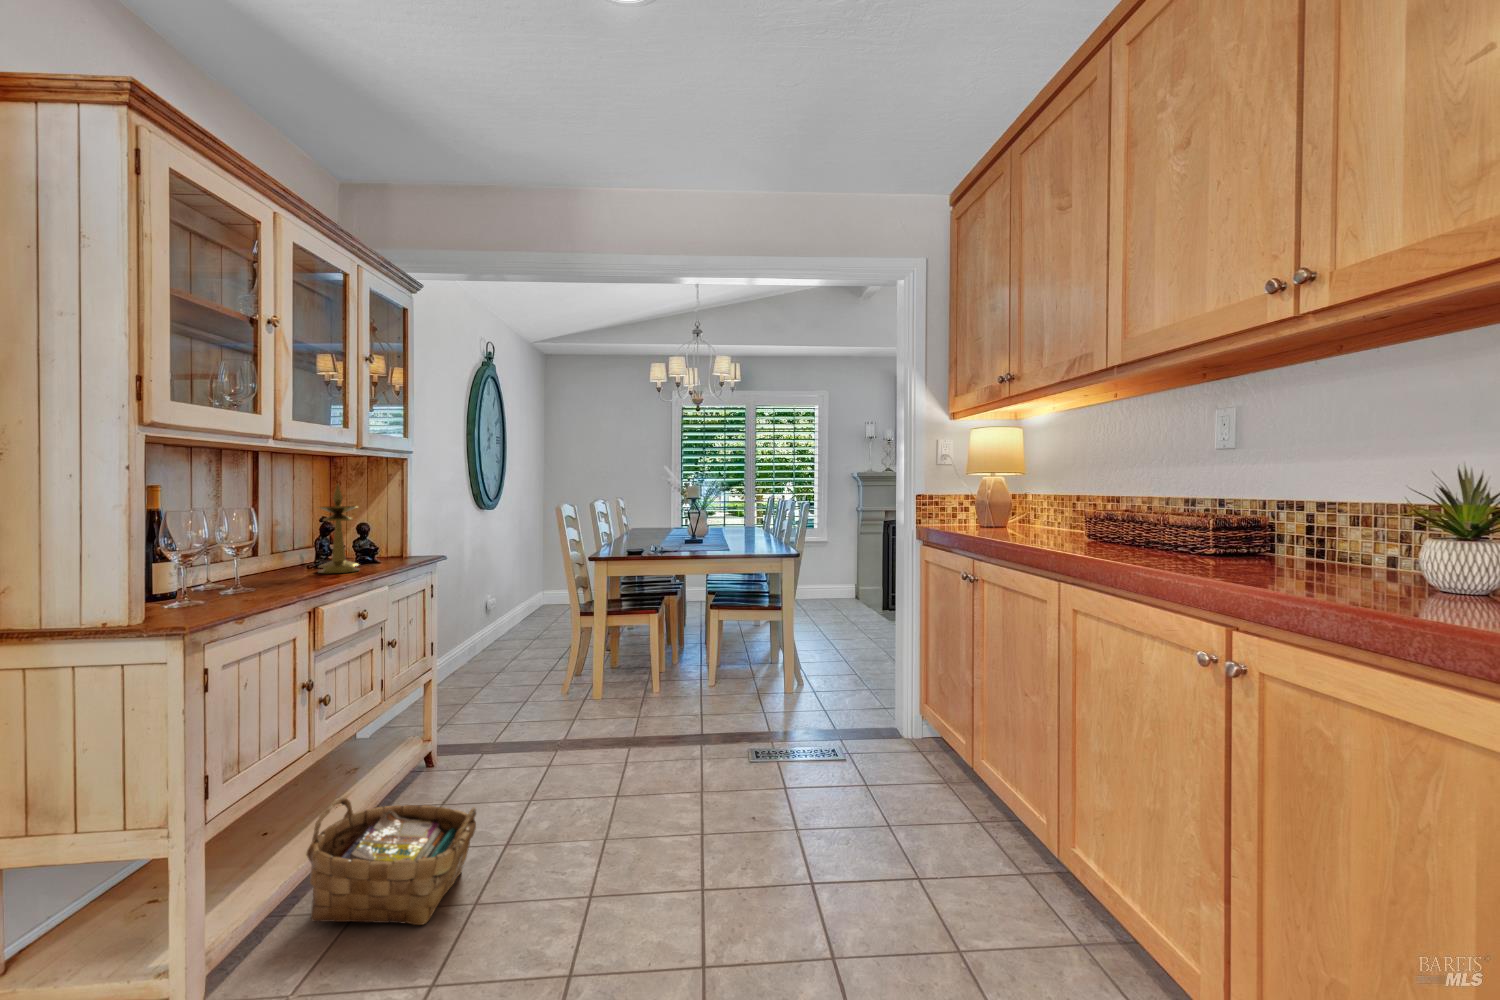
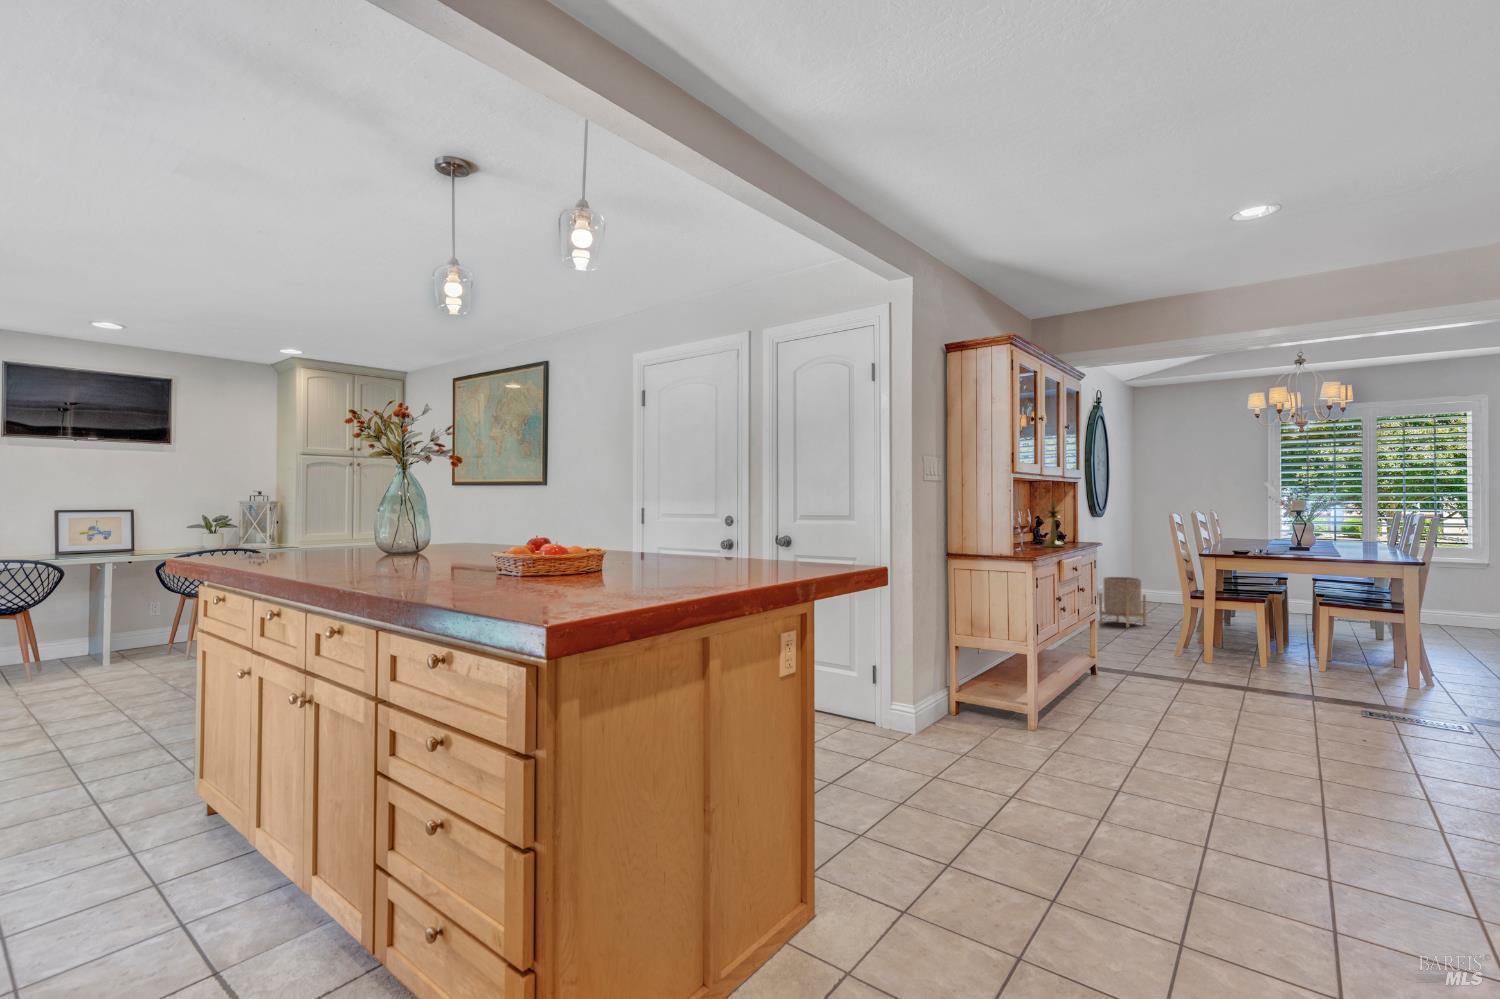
planter: none [492,581,548,647] -> present [1099,577,1146,628]
woven basket: present [306,797,476,925] -> none [1065,659,1153,727]

